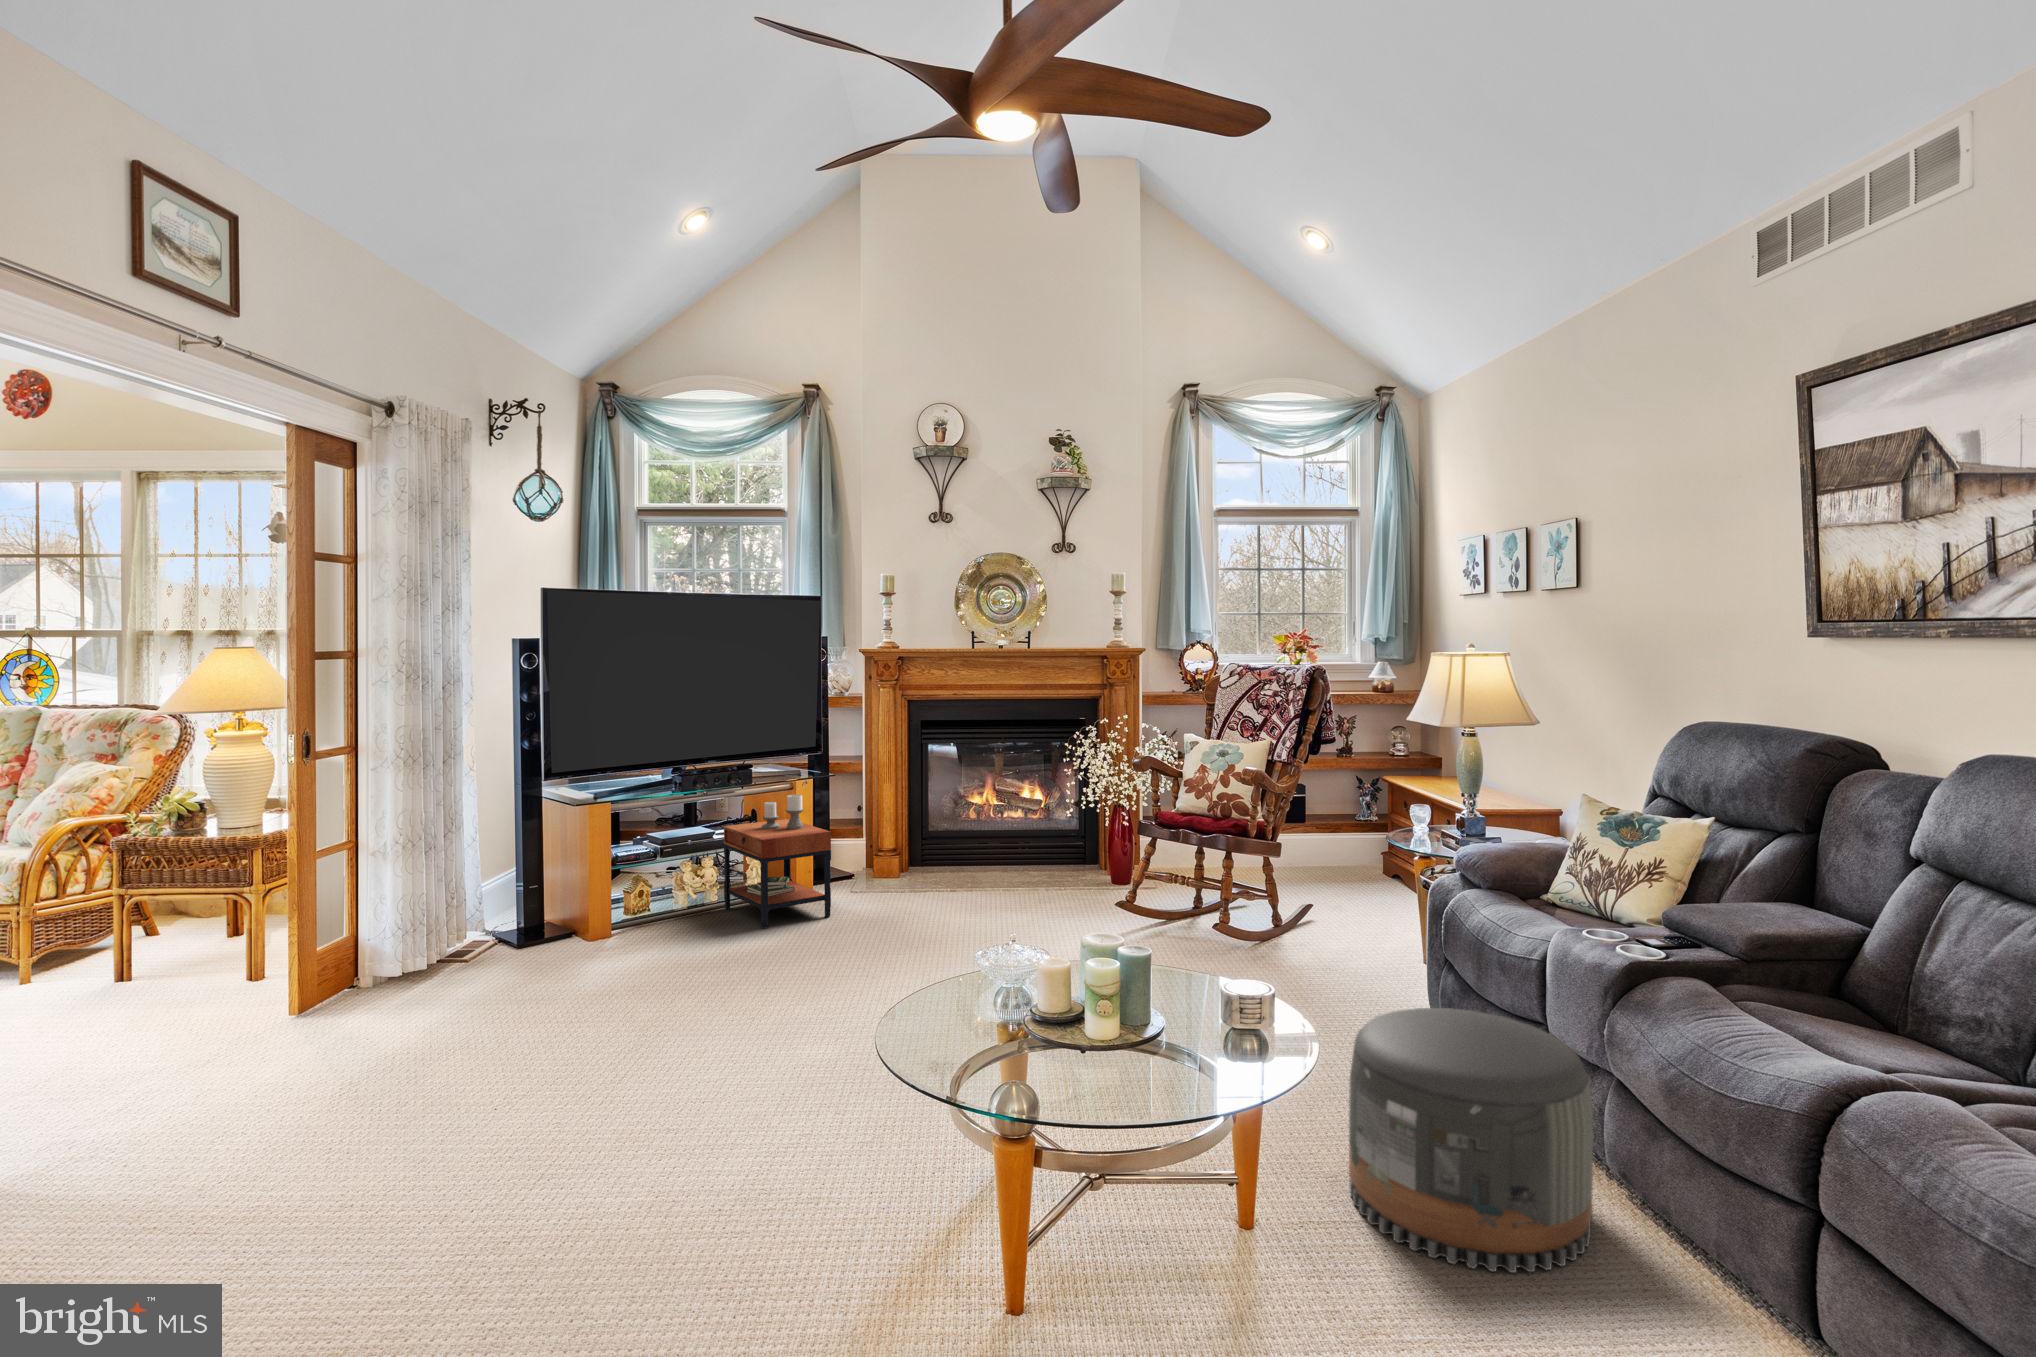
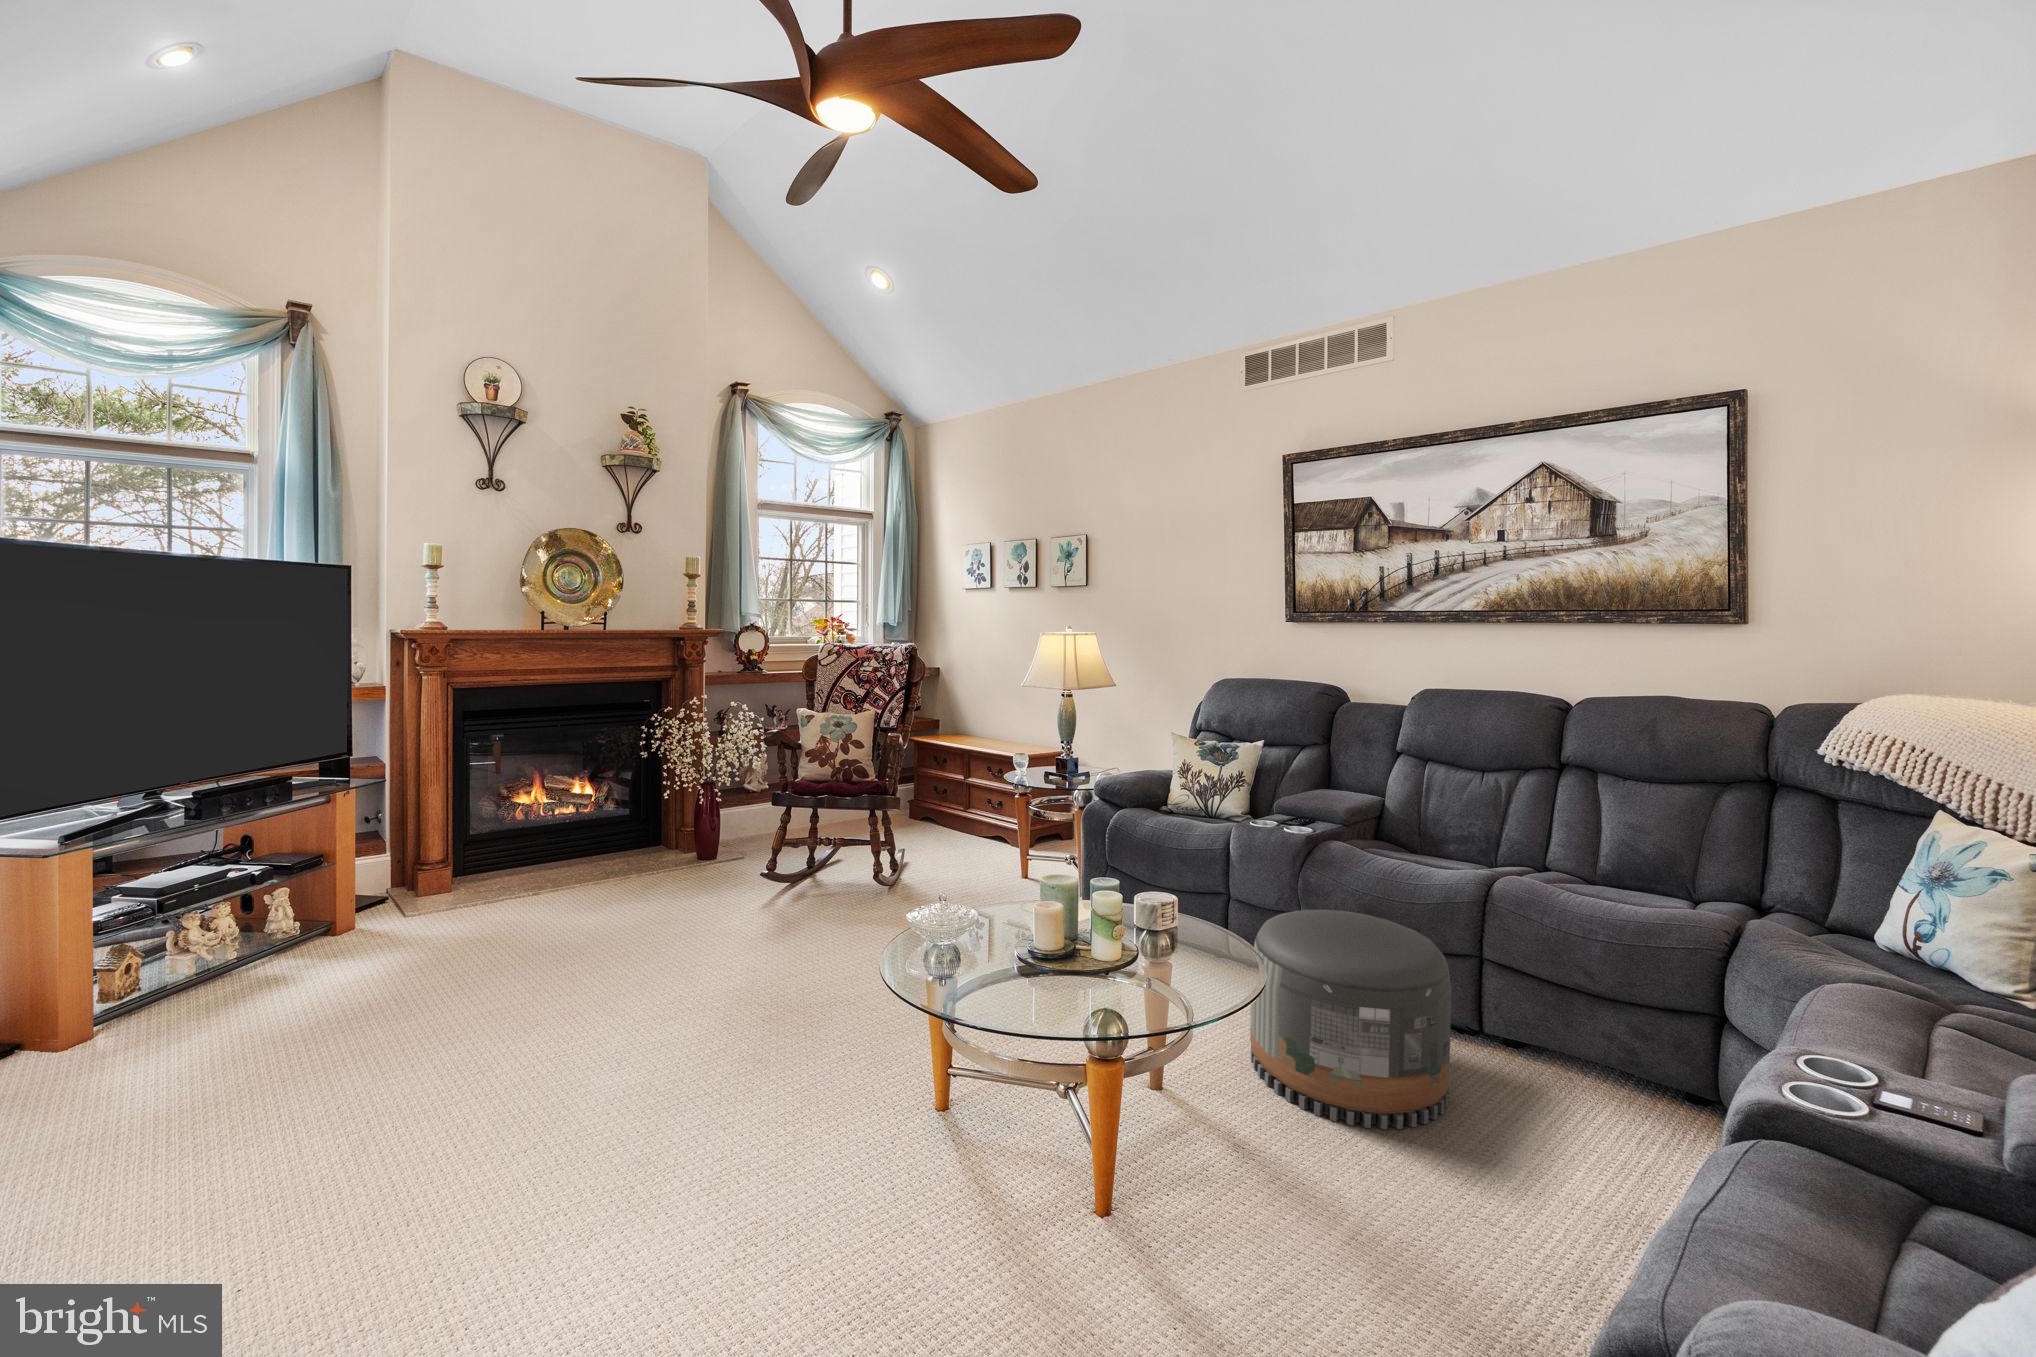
side table: present [724,795,831,928] -> none [109,826,361,1041]

